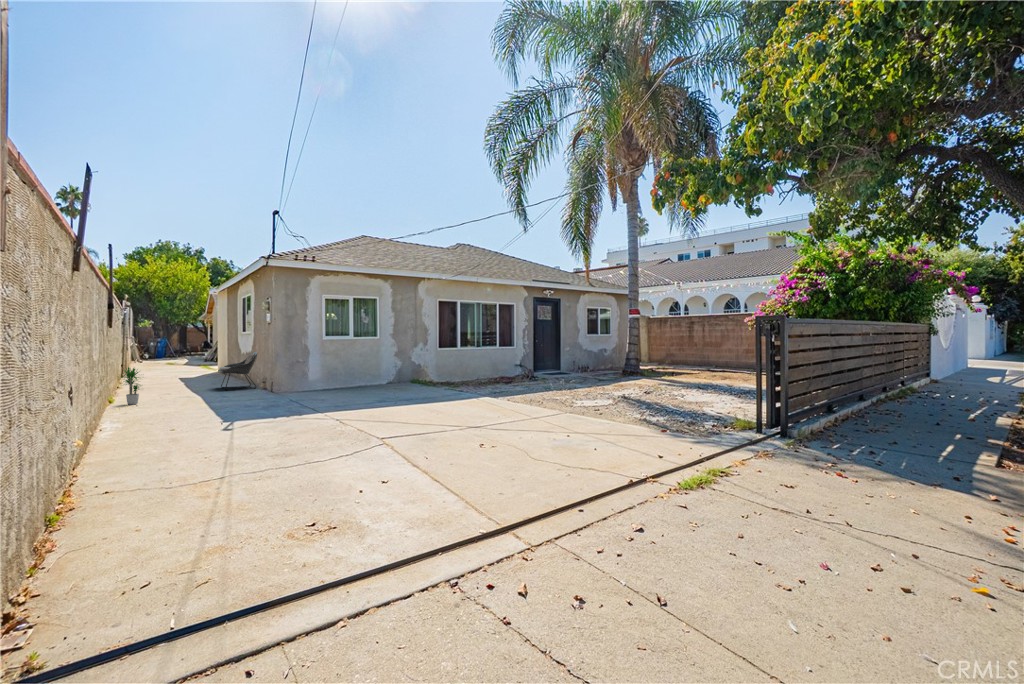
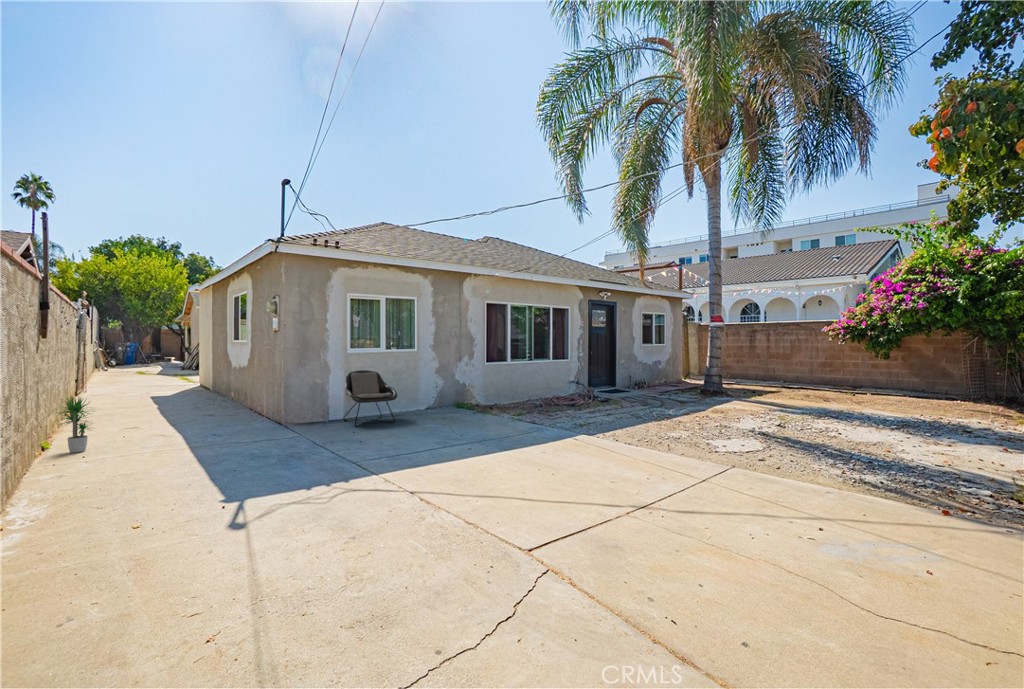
lounge chair: present [218,352,257,391] -> present [343,370,397,427]

